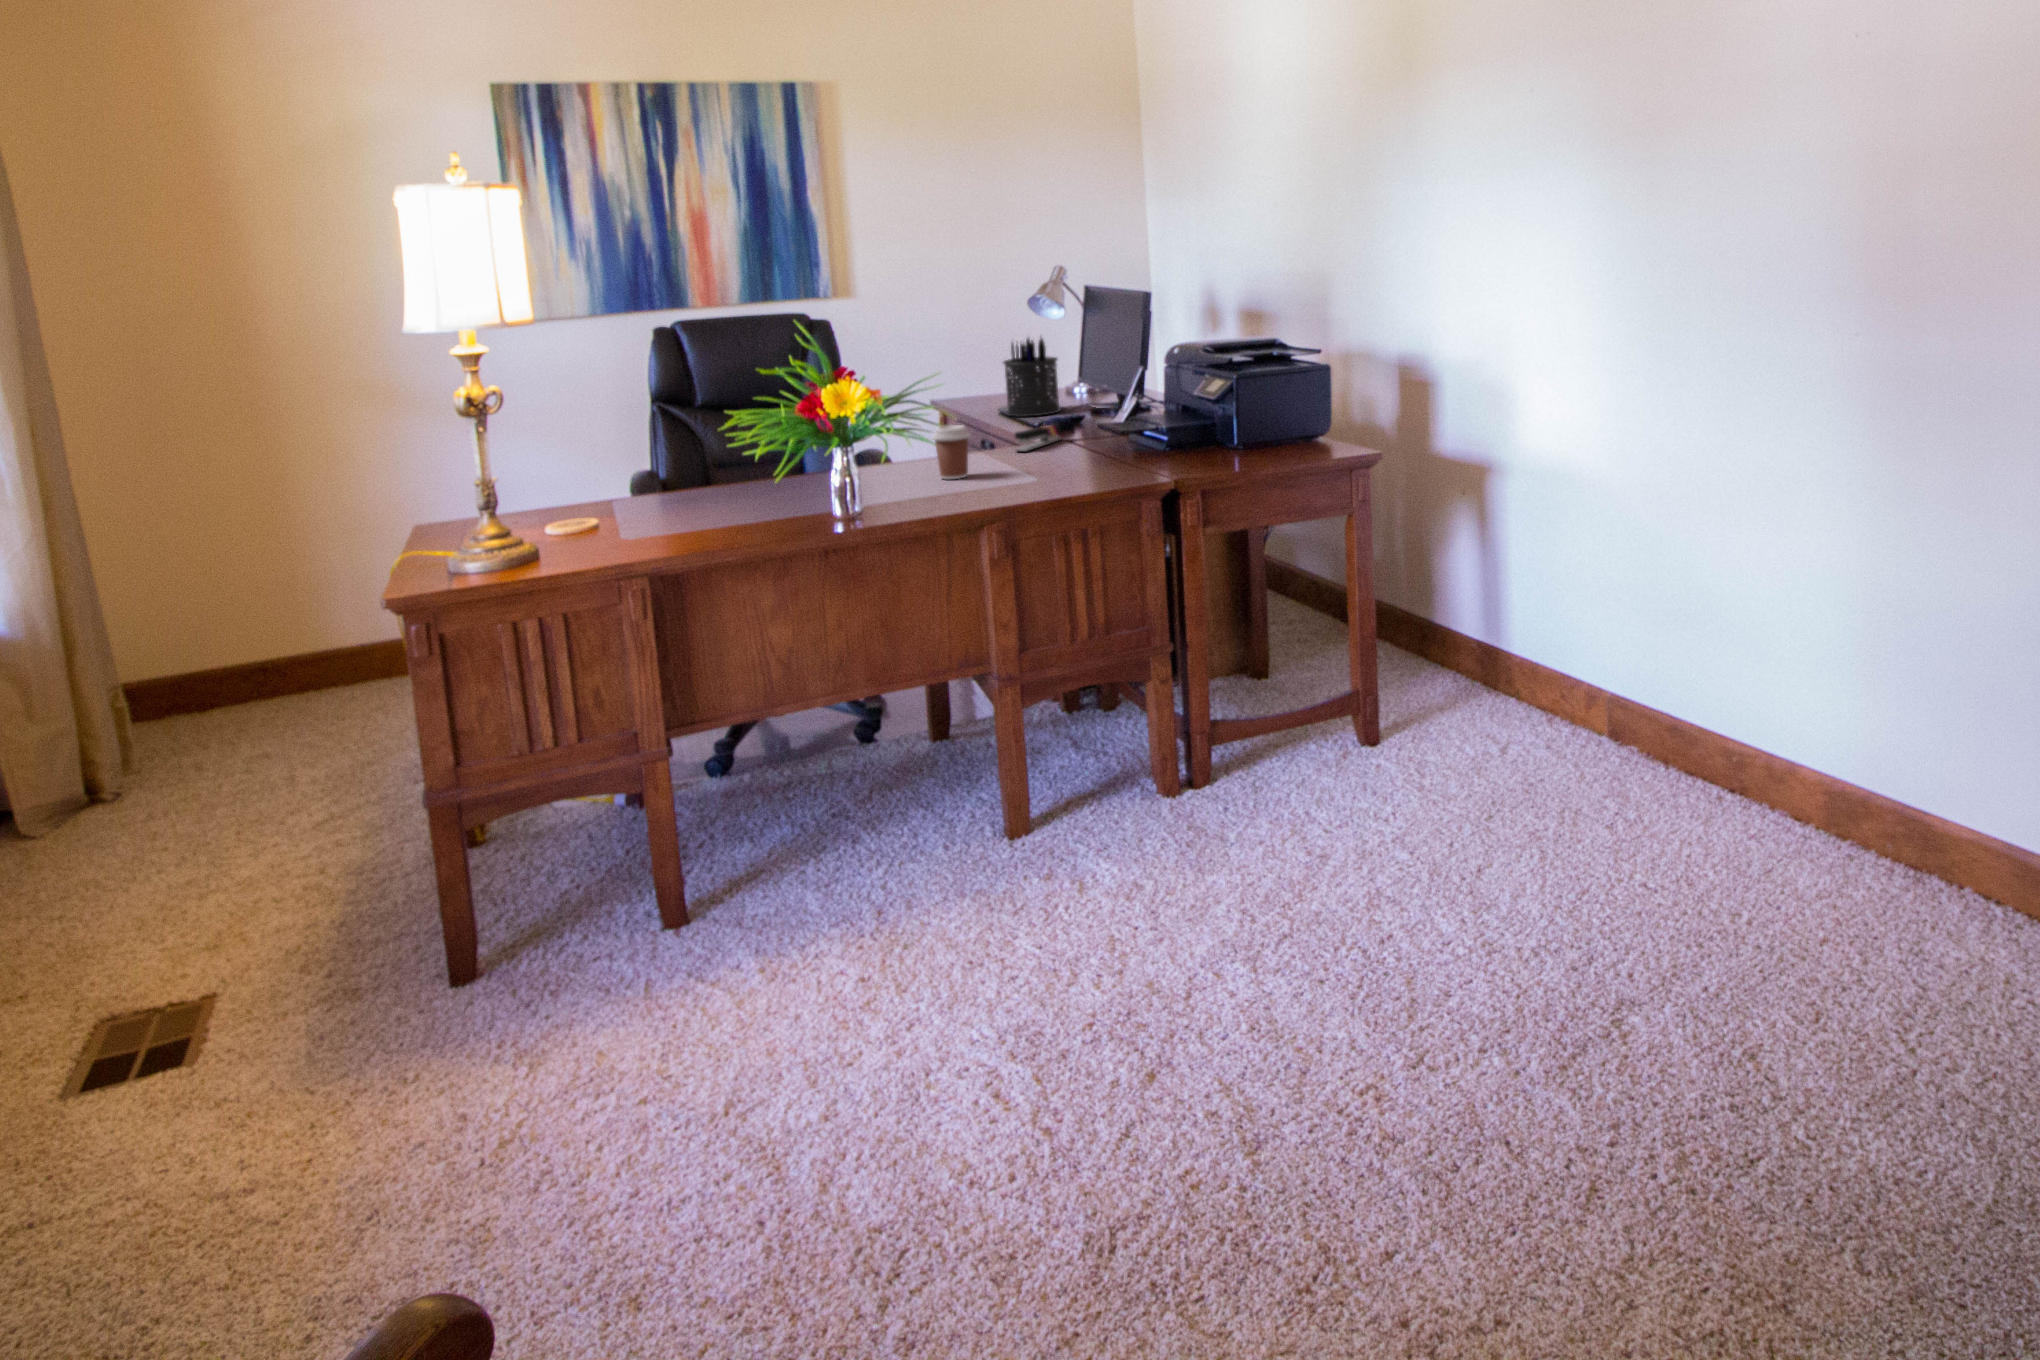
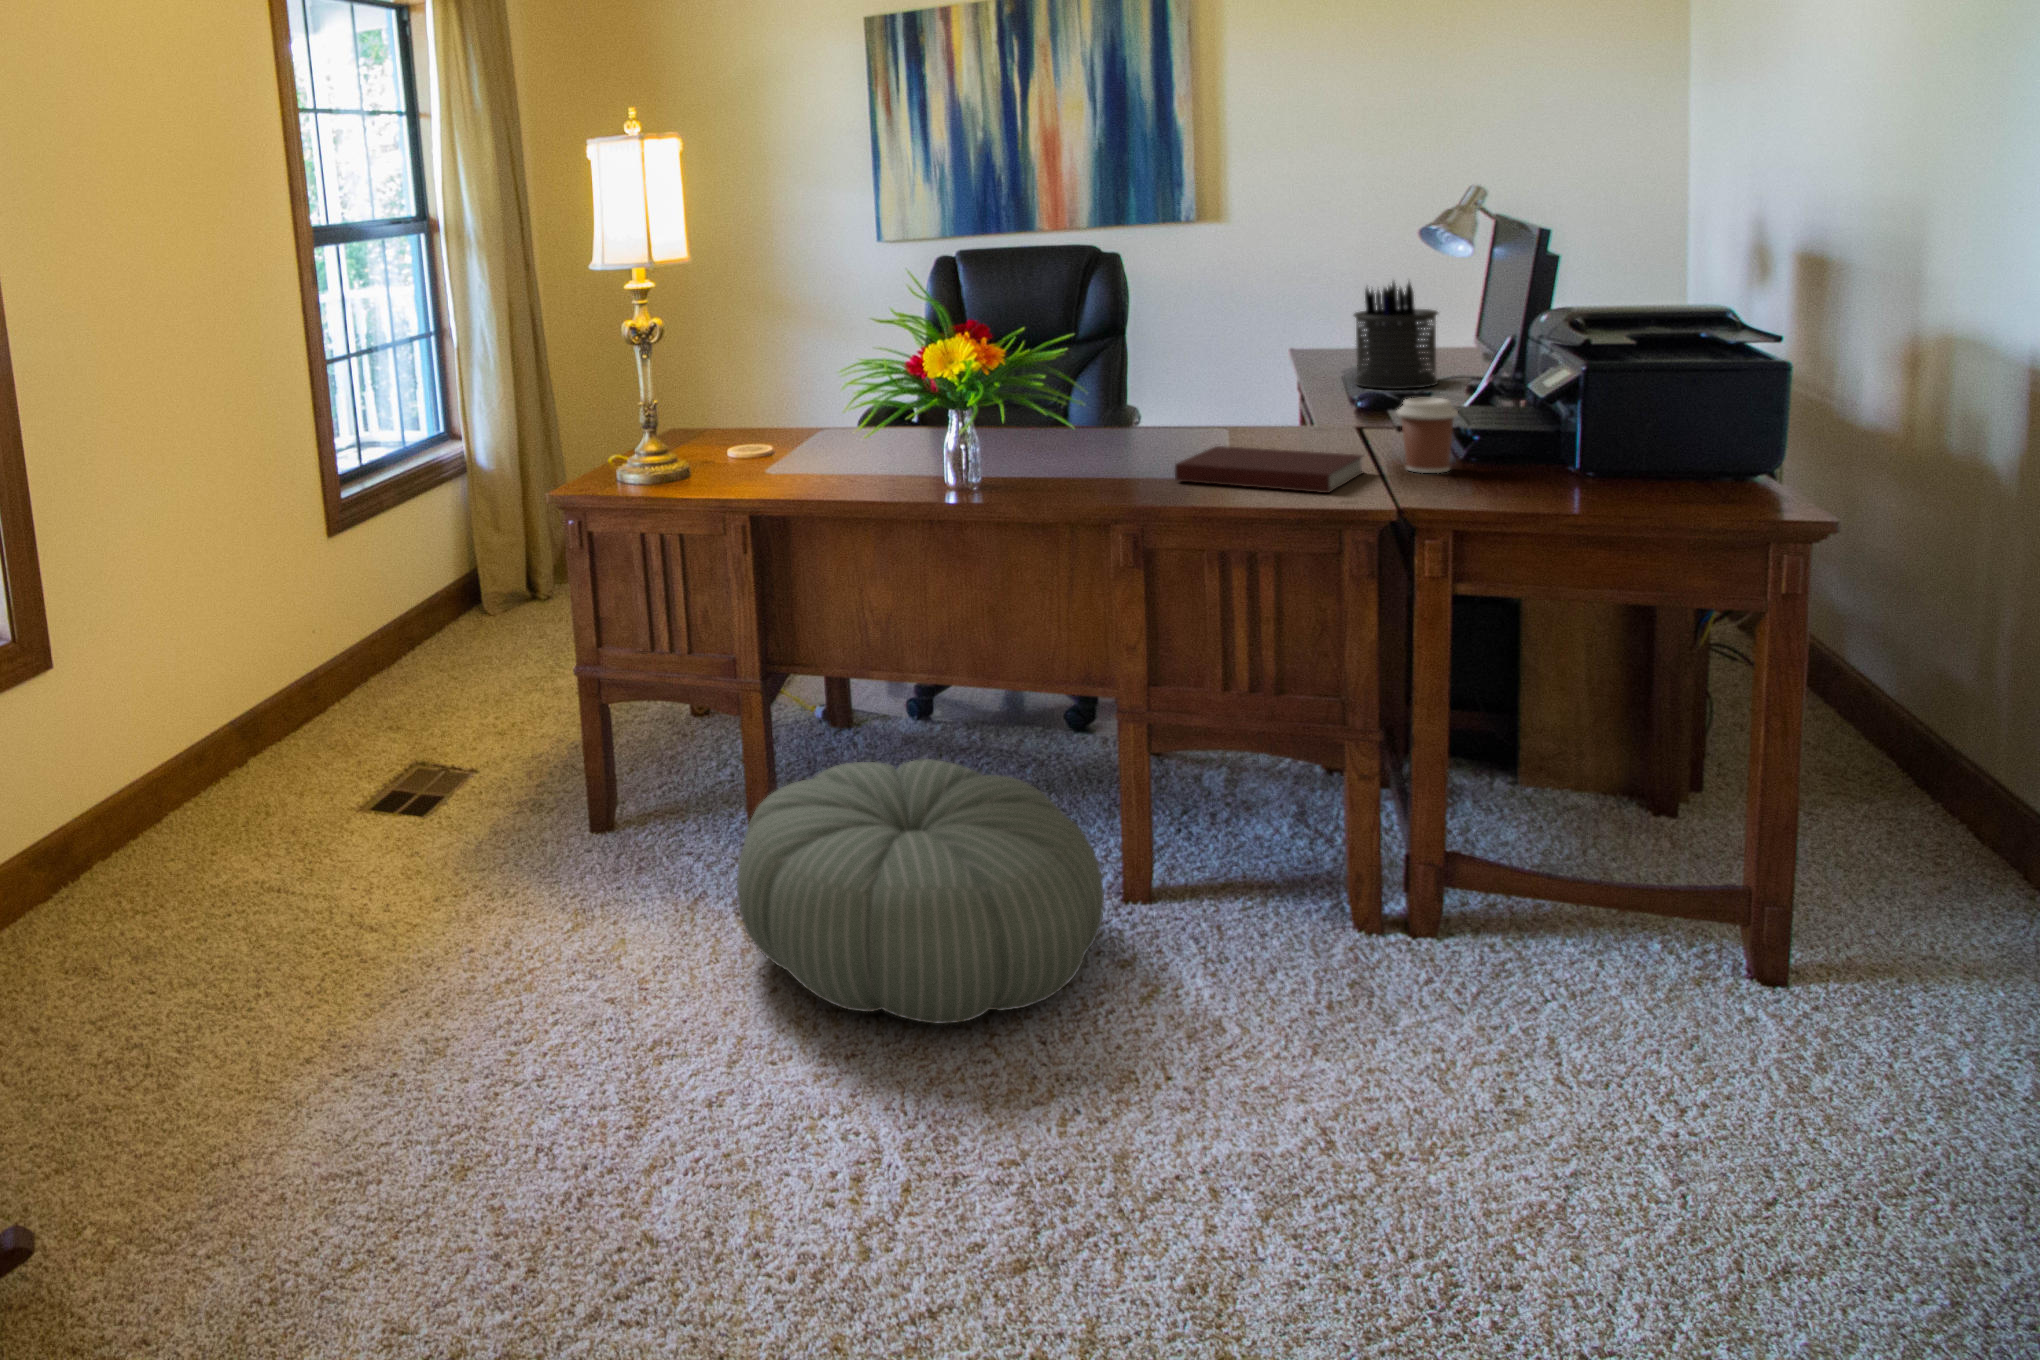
stapler: present [1015,424,1061,452] -> none [1274,404,1363,436]
coffee cup: present [932,425,971,480] -> present [1397,398,1458,473]
notebook: none [1006,453,1118,488] -> present [1175,446,1363,493]
pouf: none [711,756,1044,994] -> present [737,759,1104,1024]

